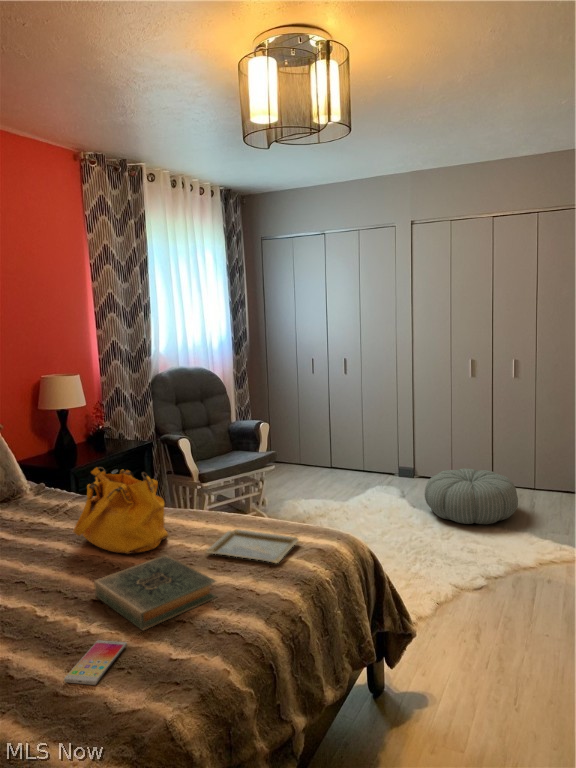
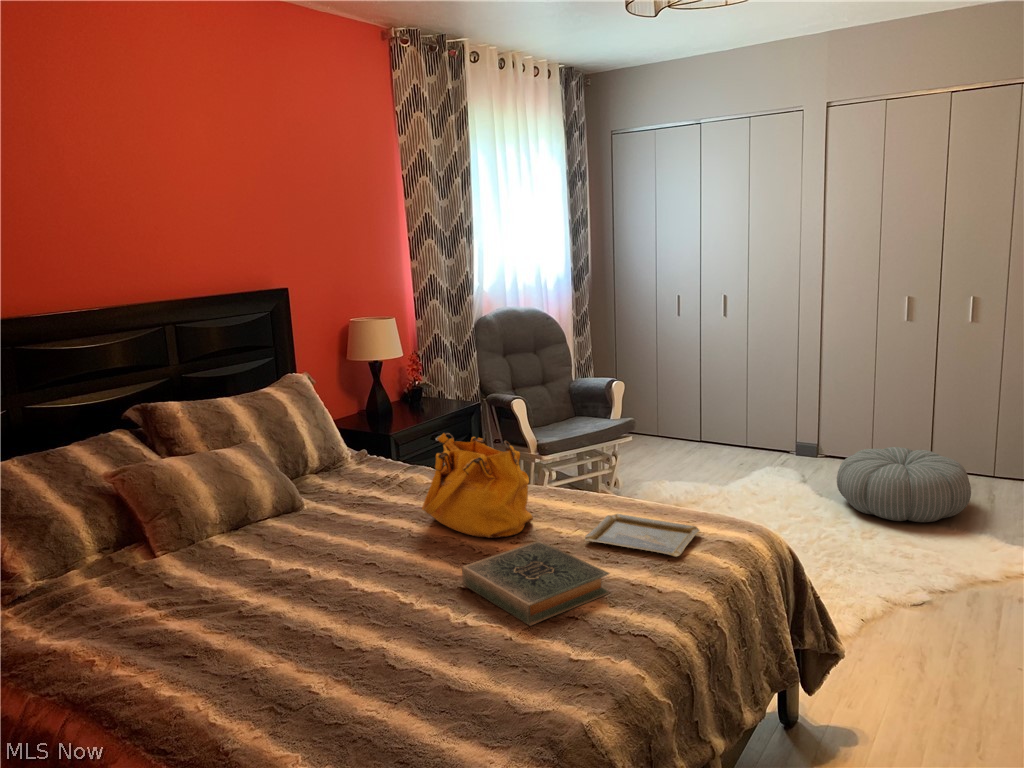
smartphone: present [64,640,127,685] -> none [454,633,516,681]

